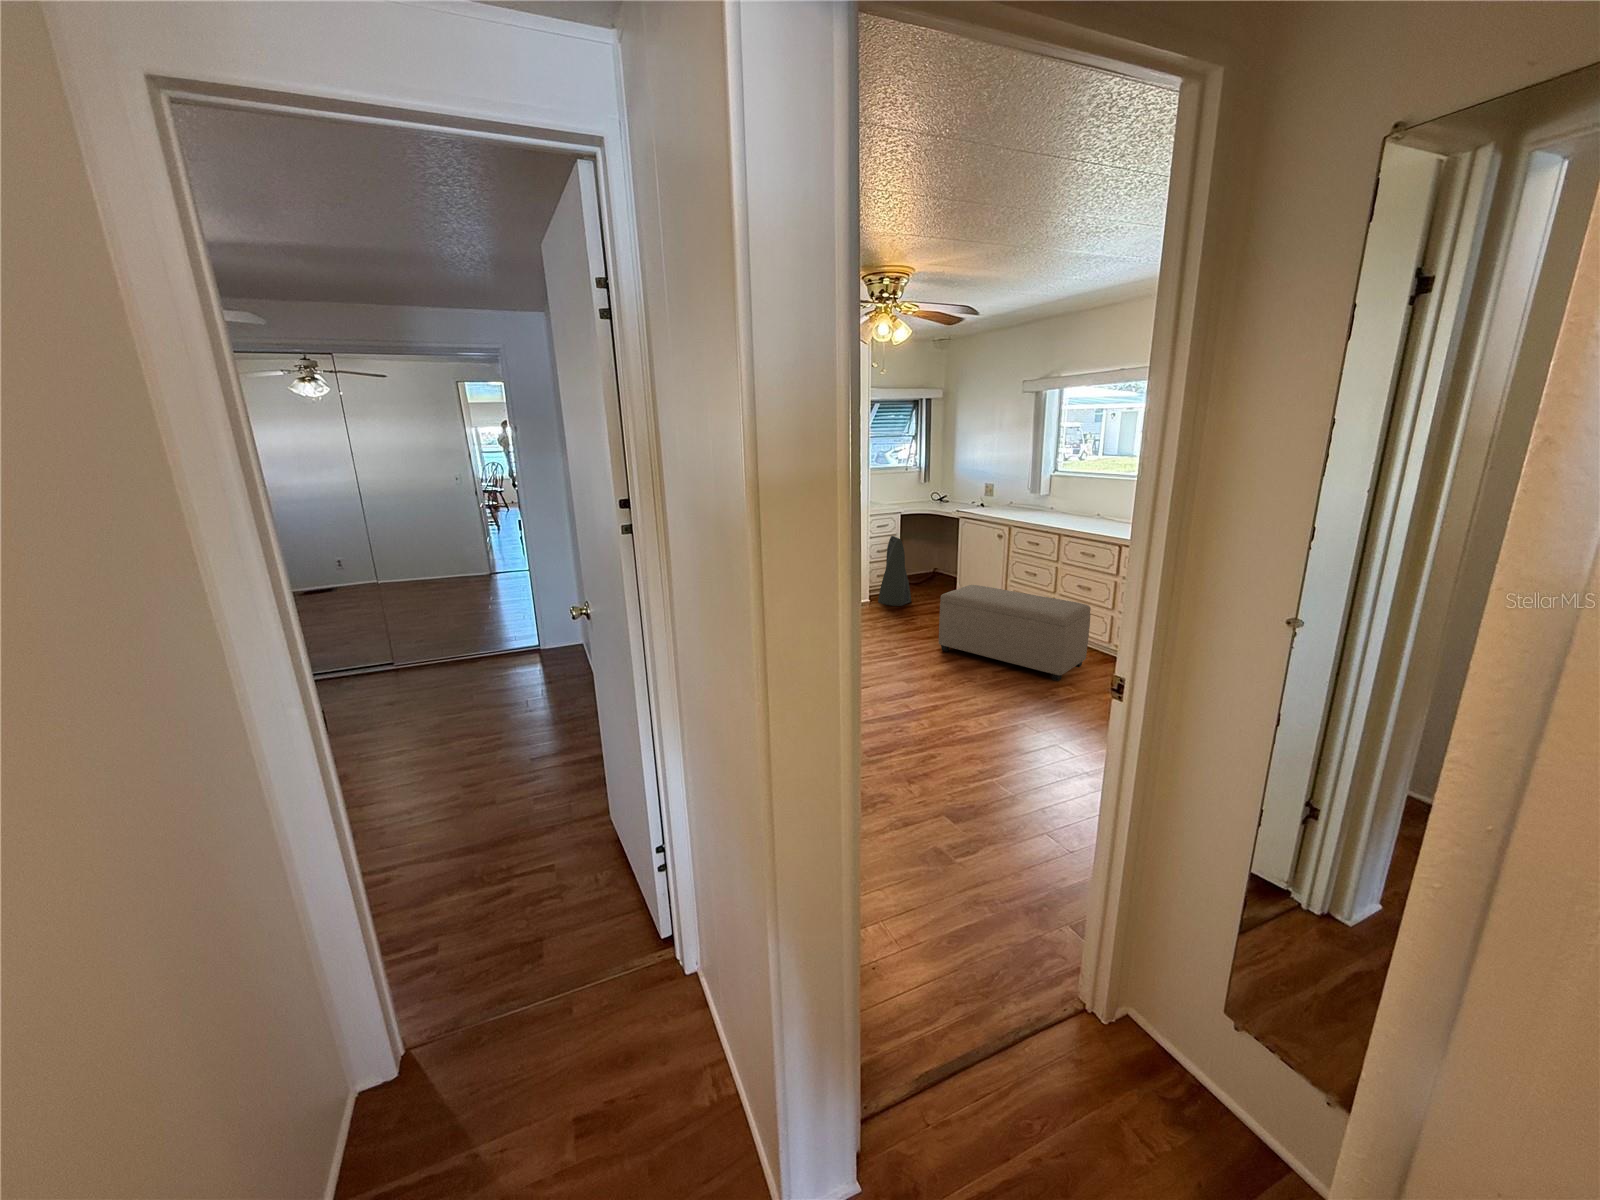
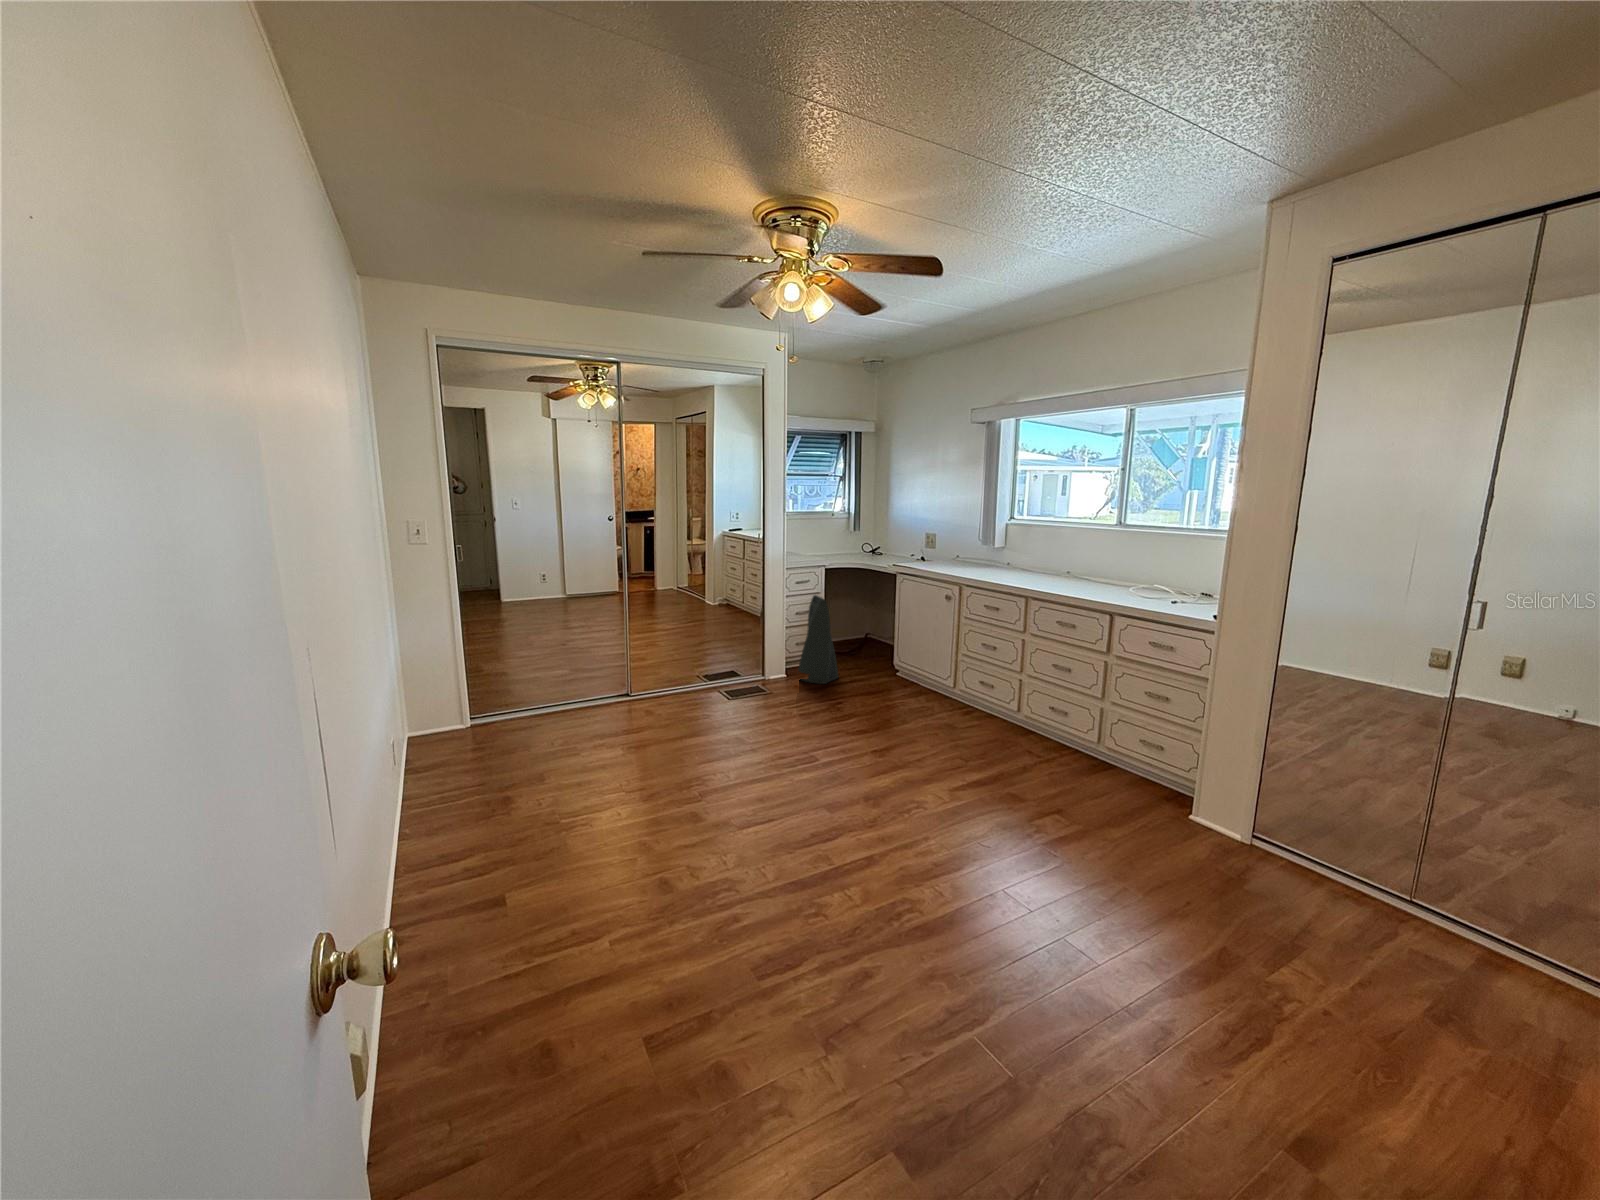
ottoman: present [939,585,1091,681] -> none [875,662,1079,806]

